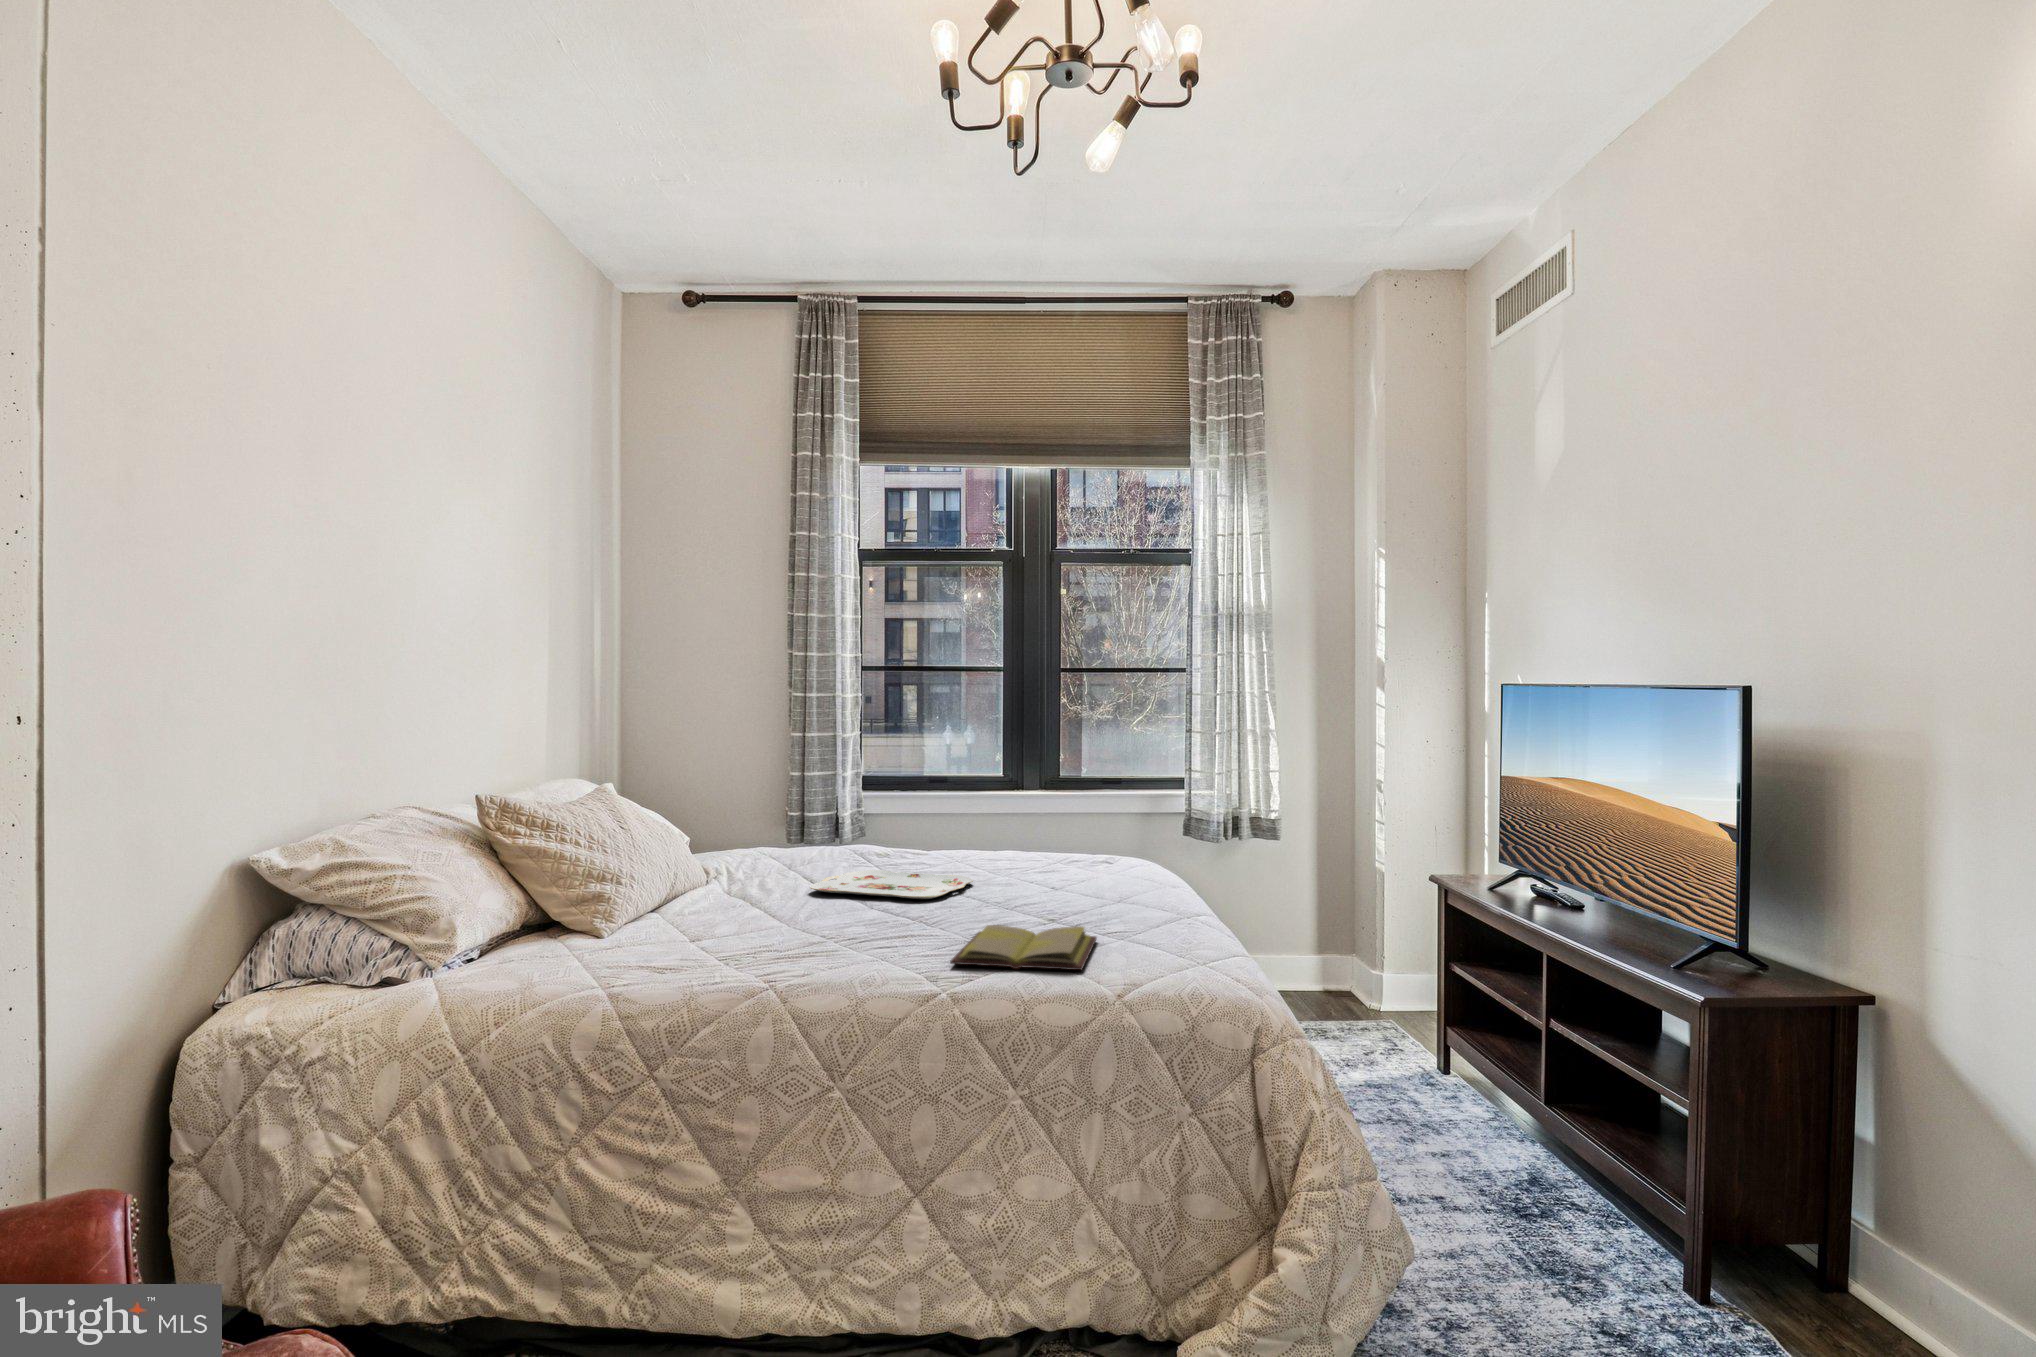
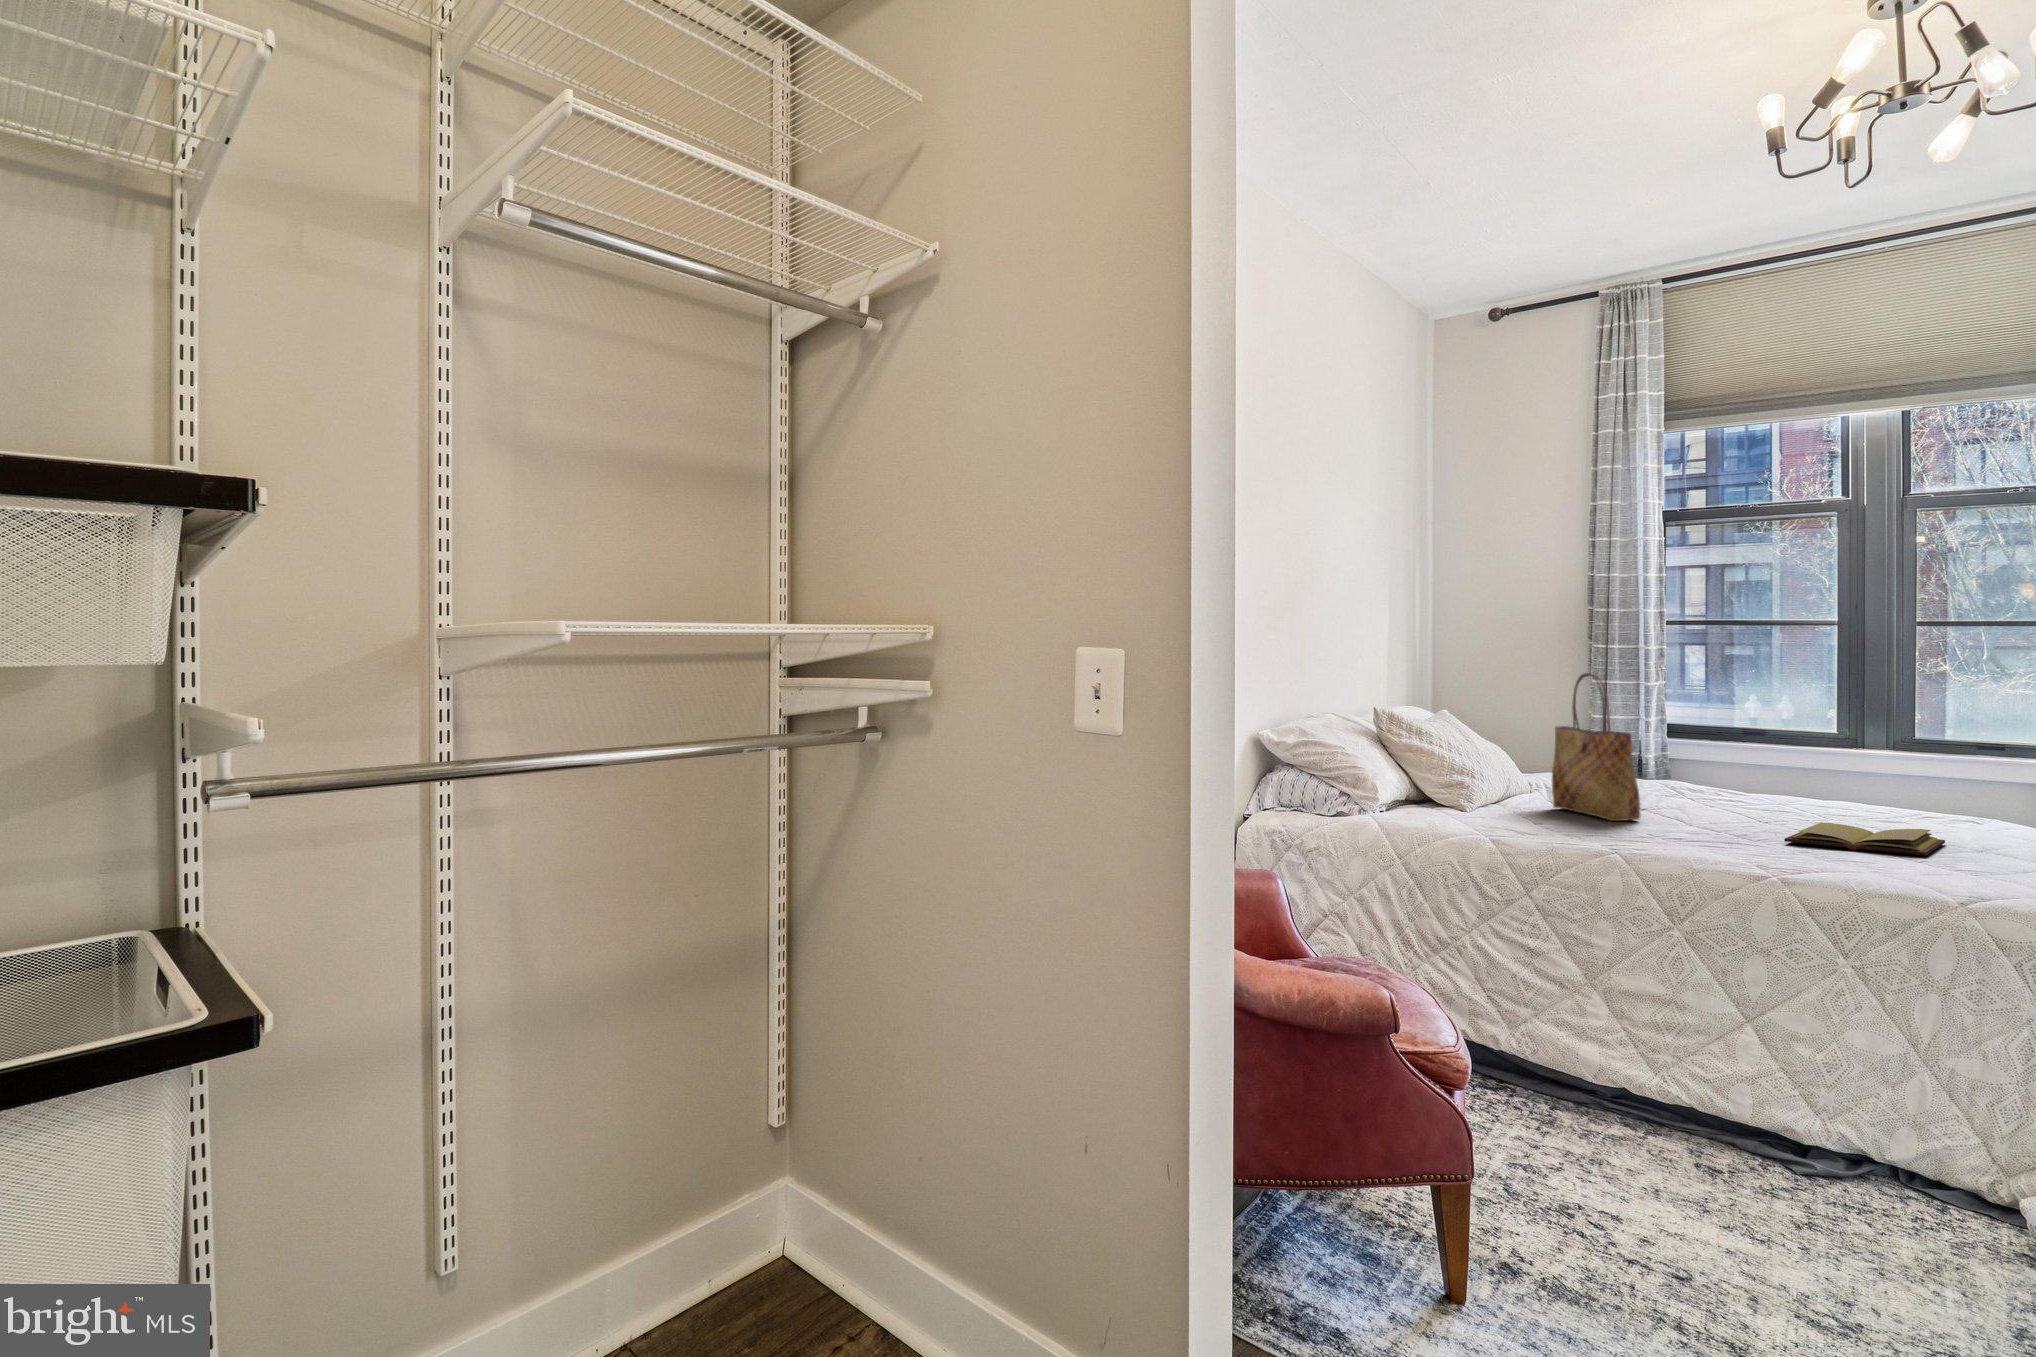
tote bag: none [711,748,807,943] -> present [1552,673,1640,821]
serving tray: present [810,870,973,899] -> none [1632,791,1800,811]

